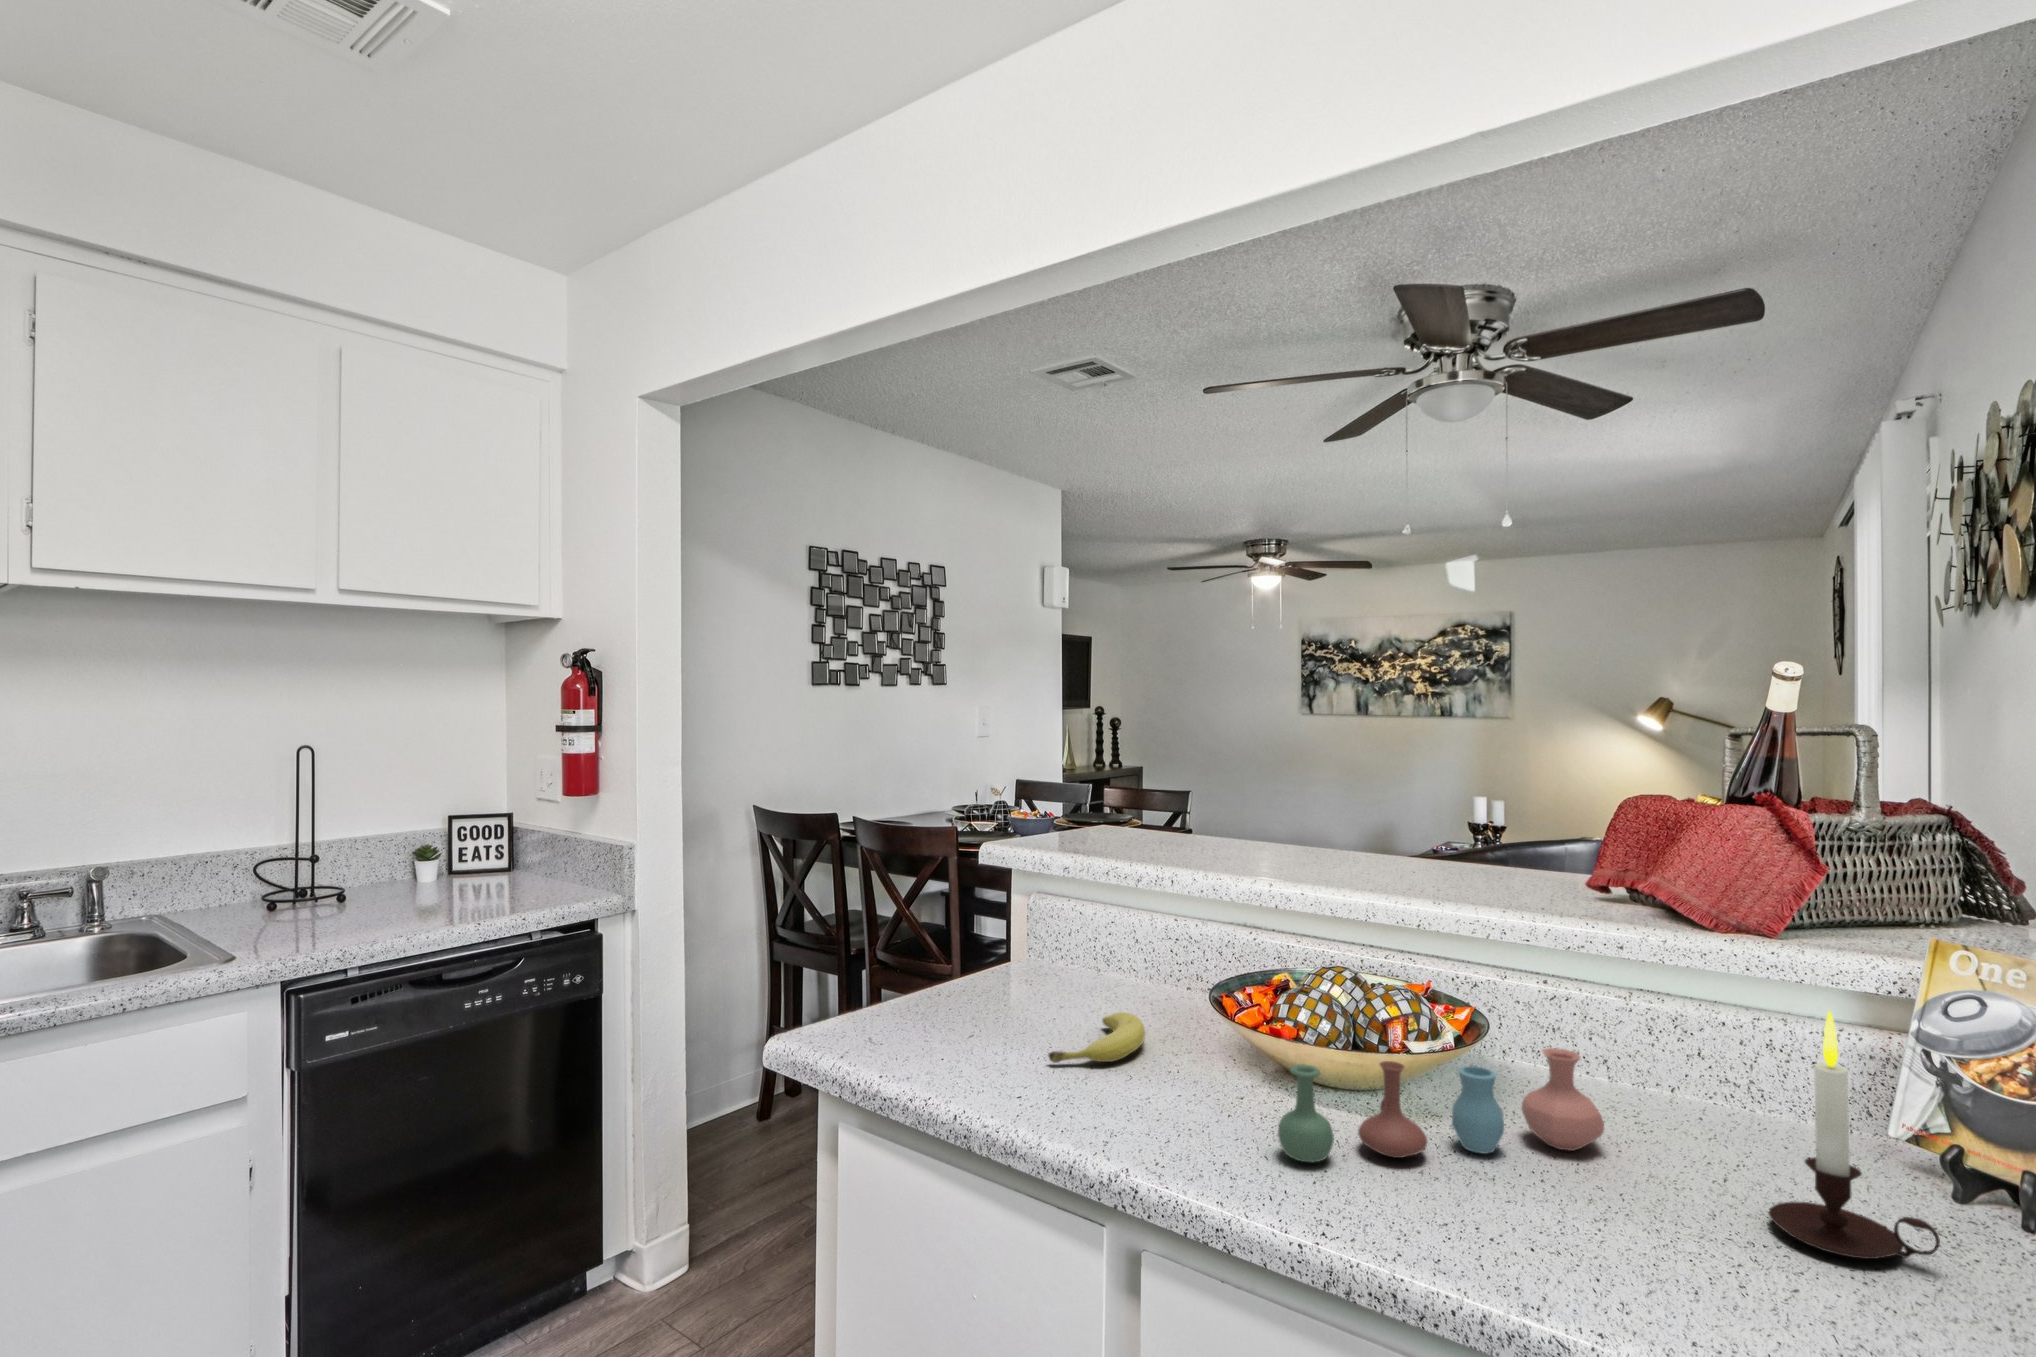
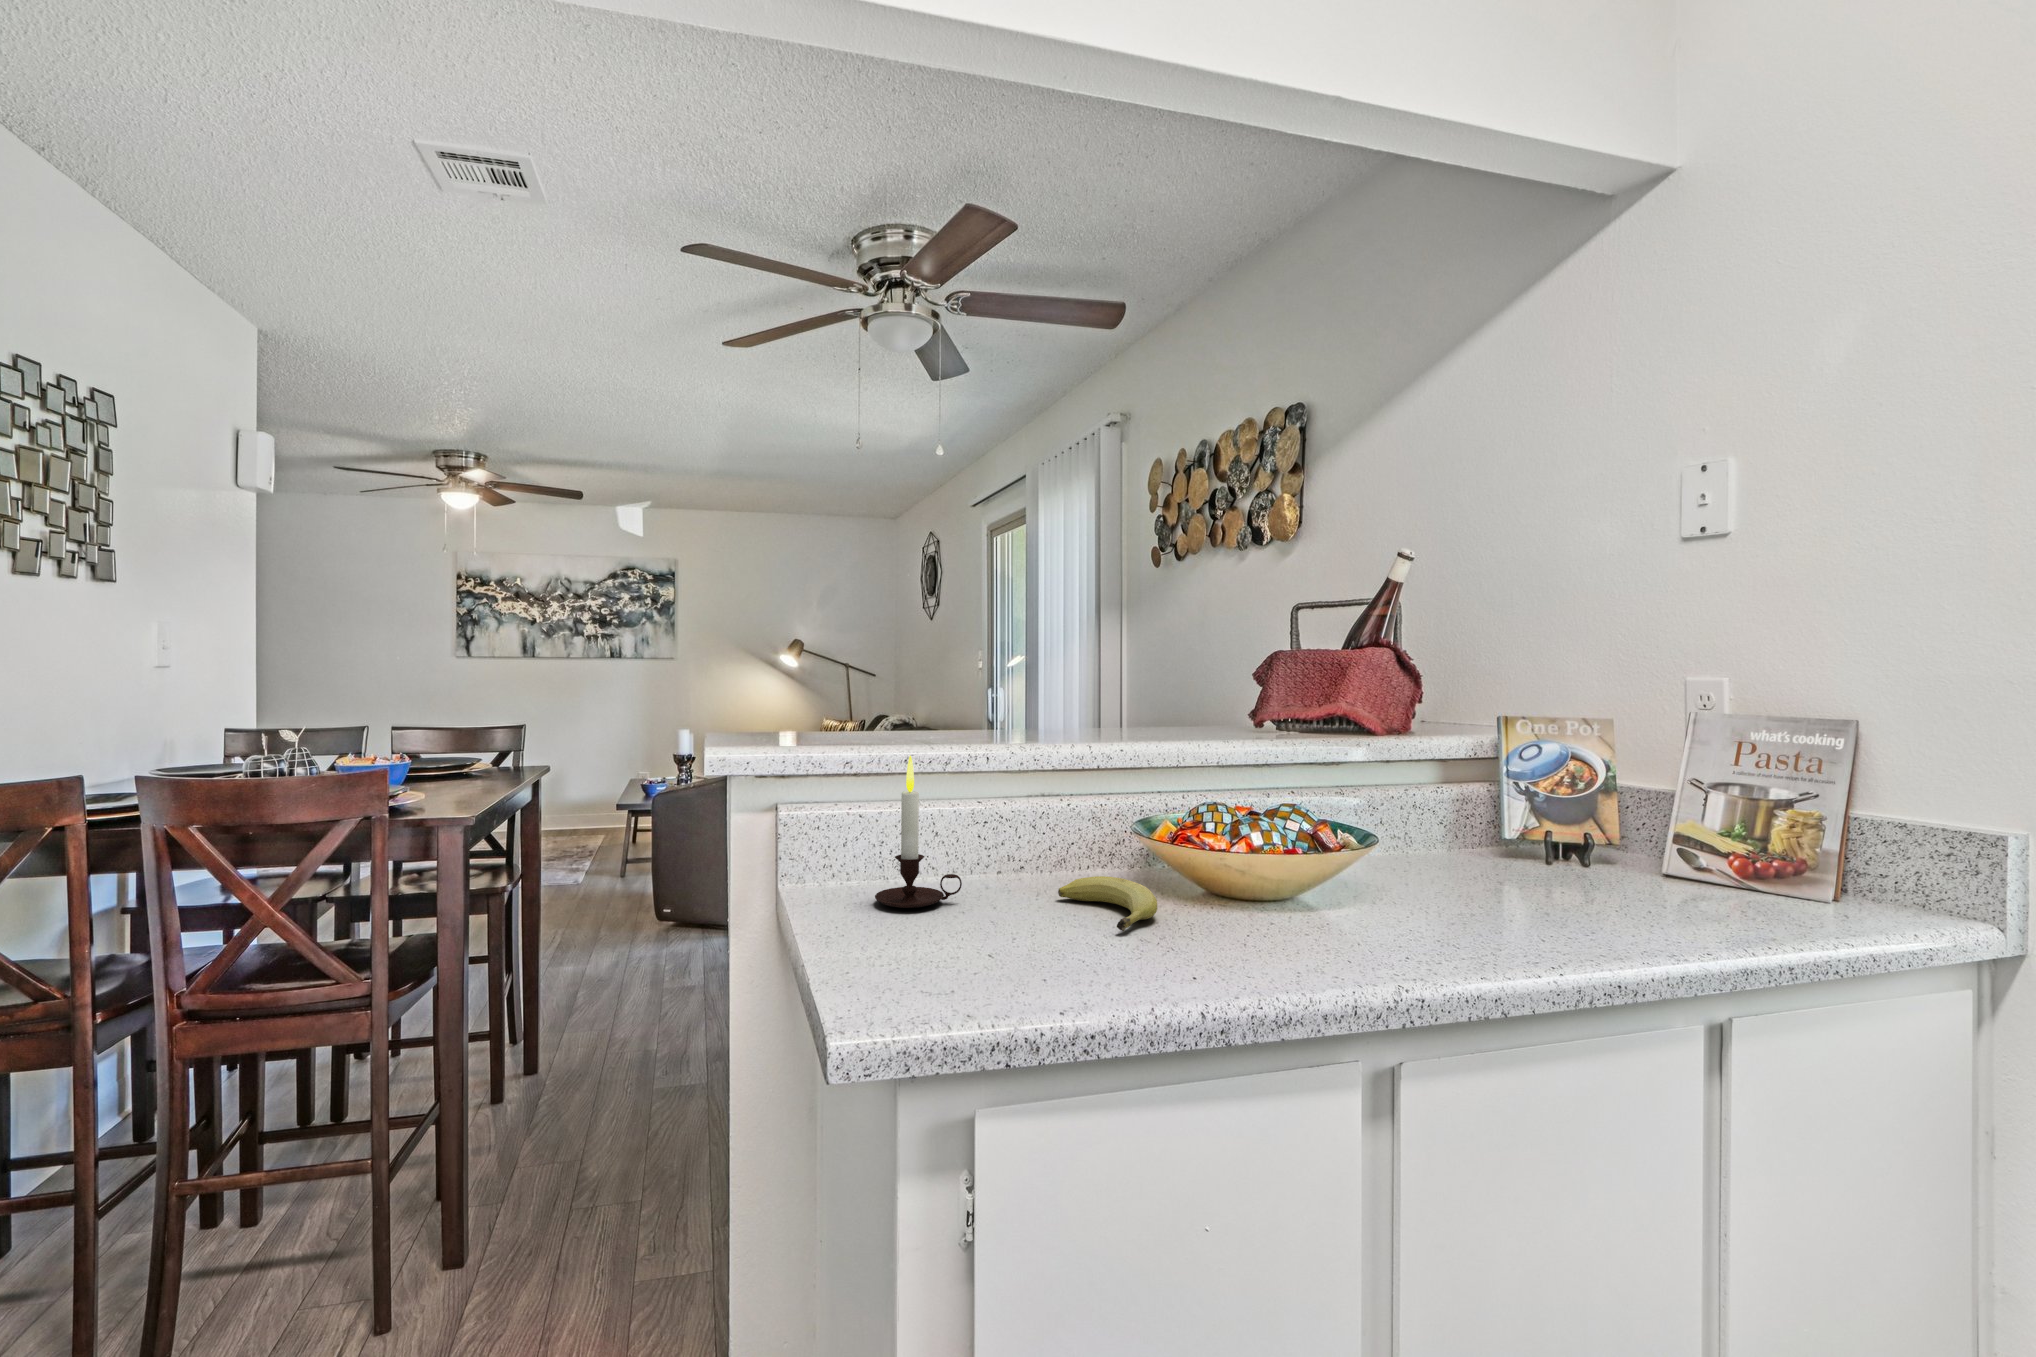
candle: present [1769,1011,1940,1259] -> present [875,756,962,908]
vase: present [1278,1048,1604,1162] -> none [1380,816,1459,927]

